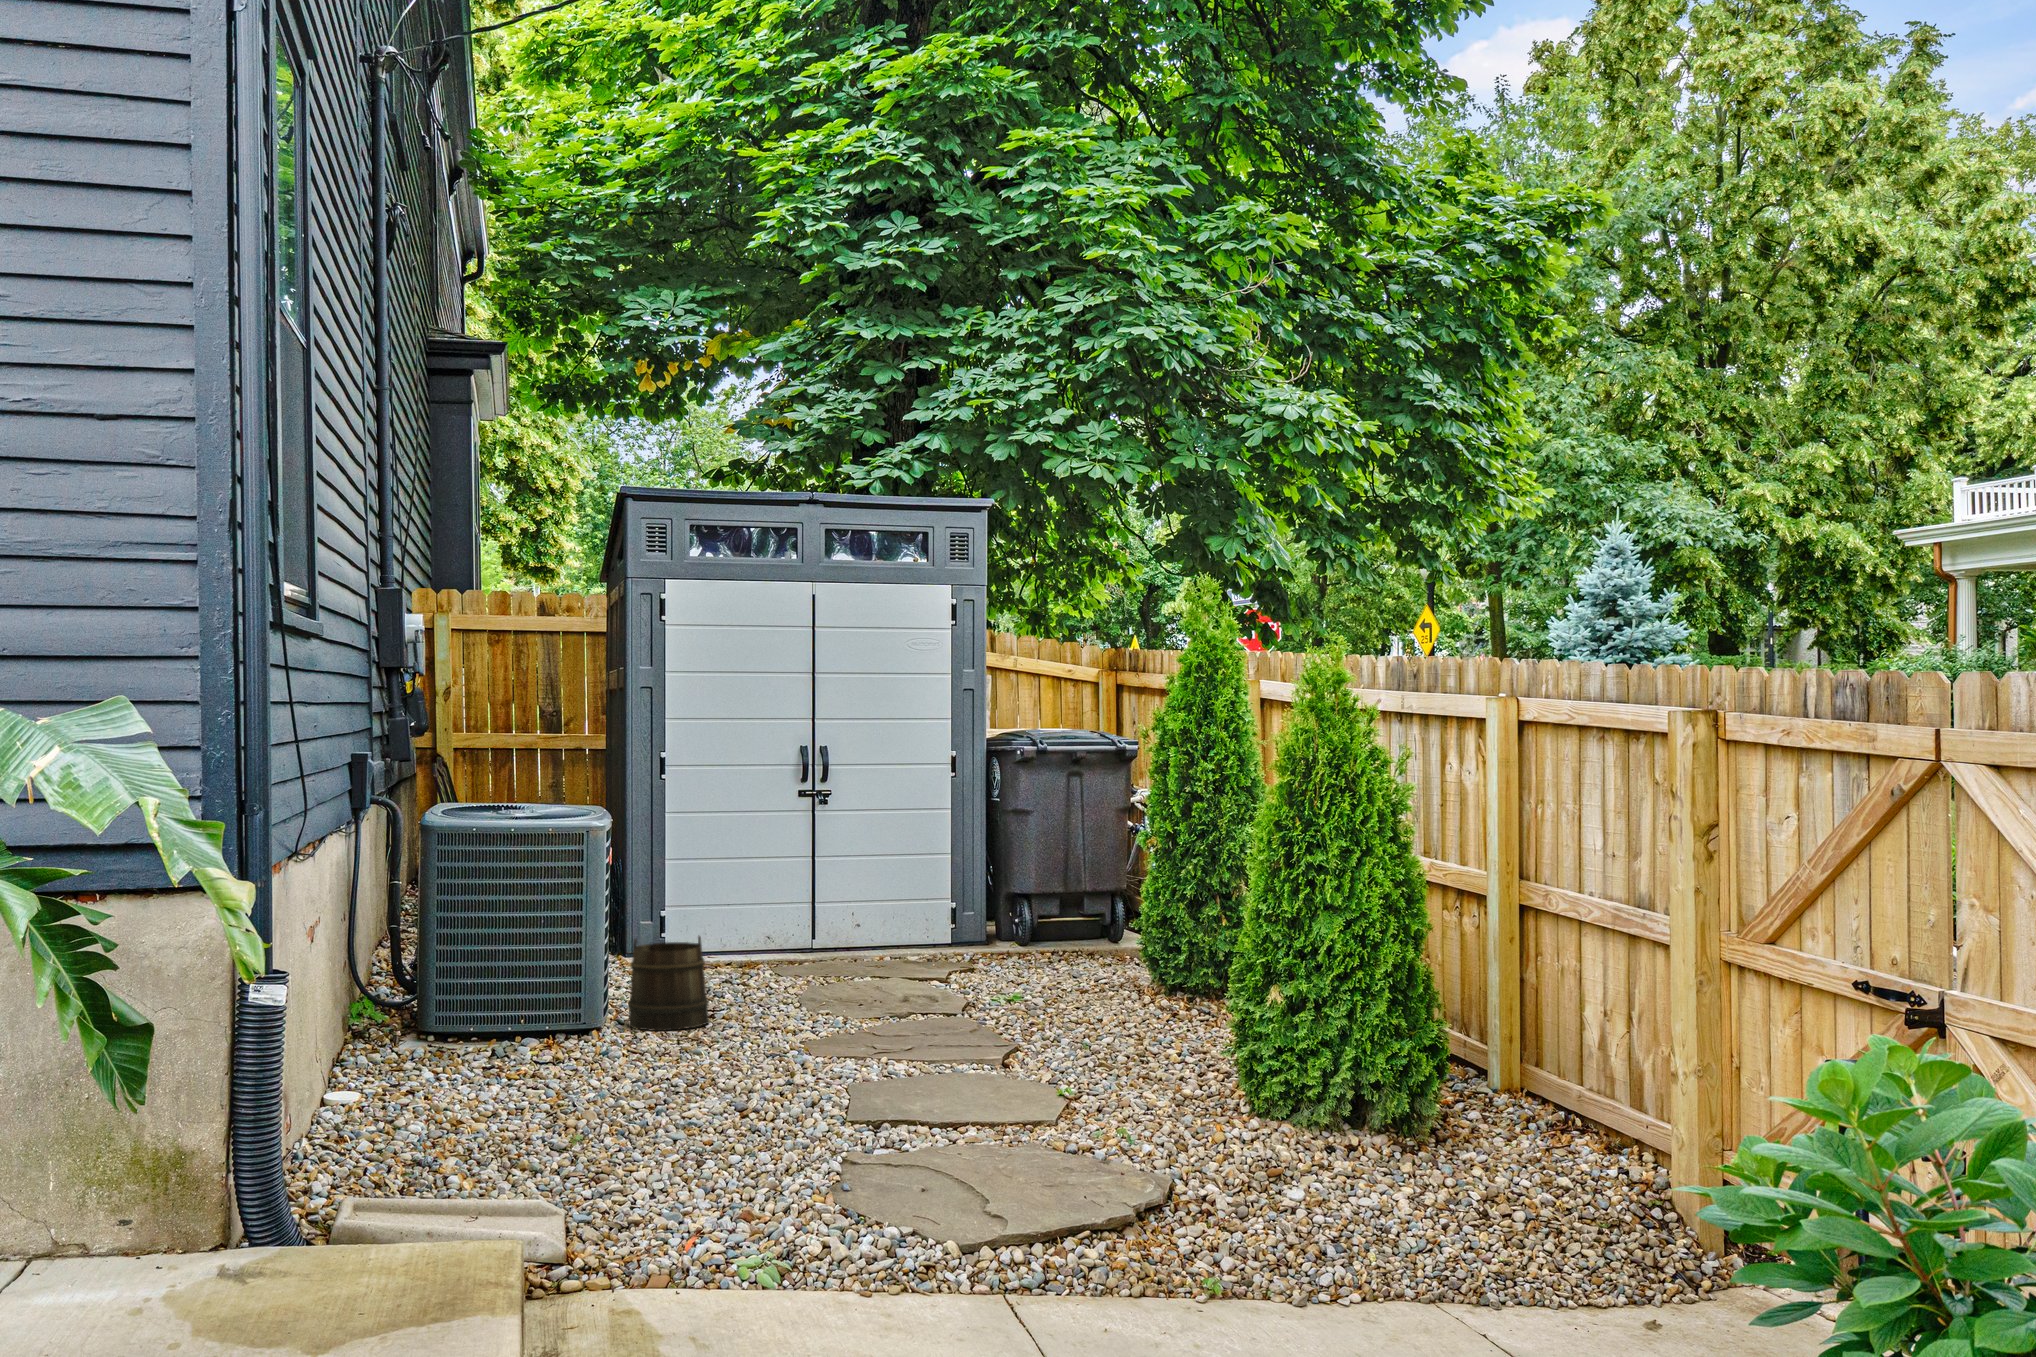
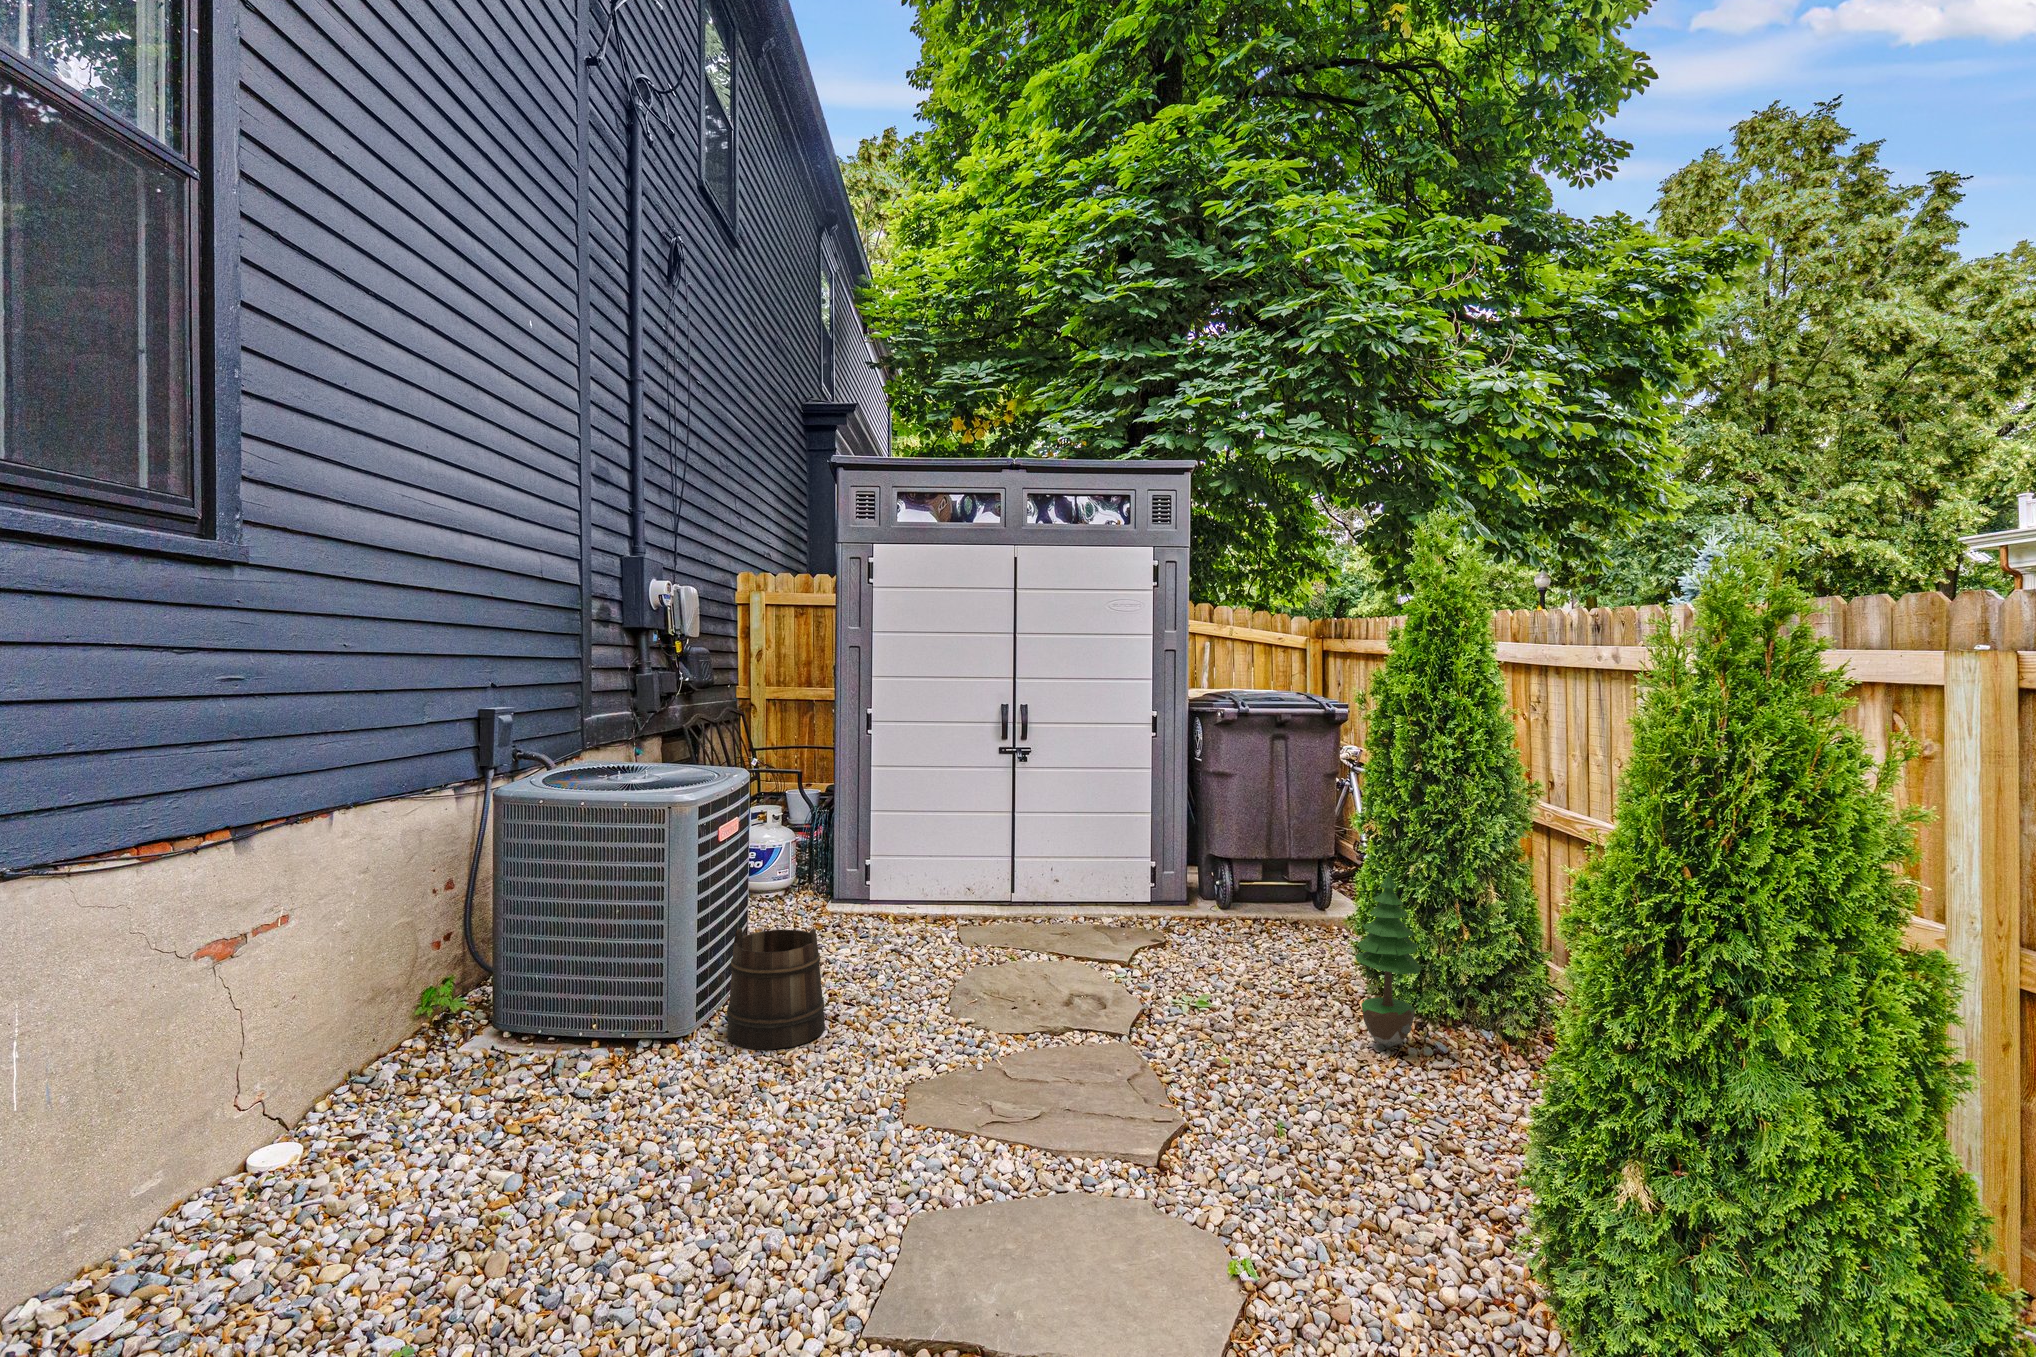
potted tree: none [1137,868,1188,1009] -> present [1355,872,1421,1048]

